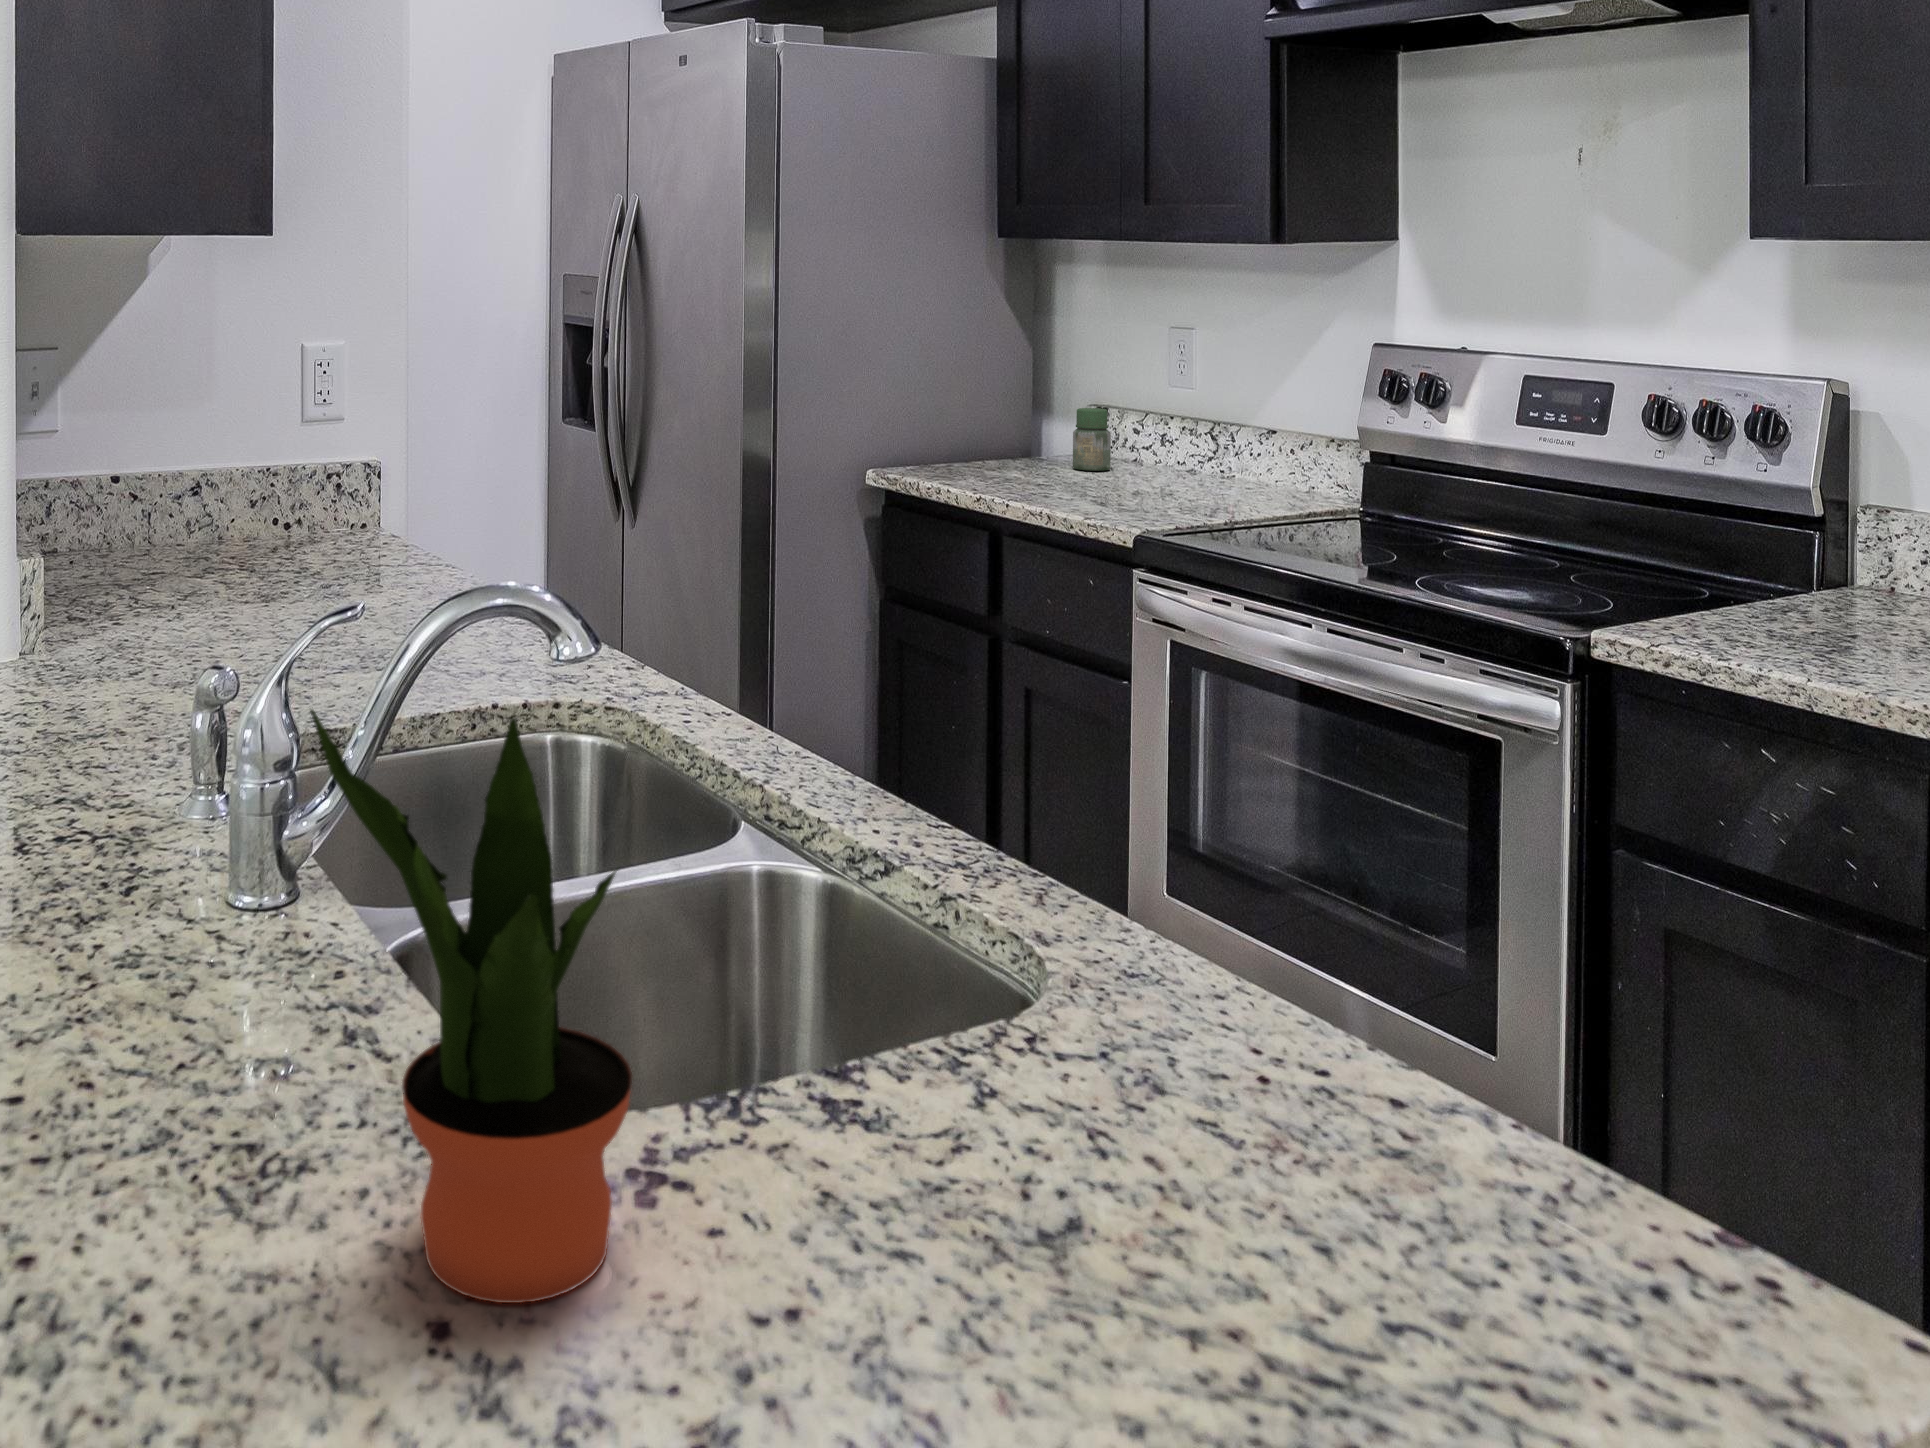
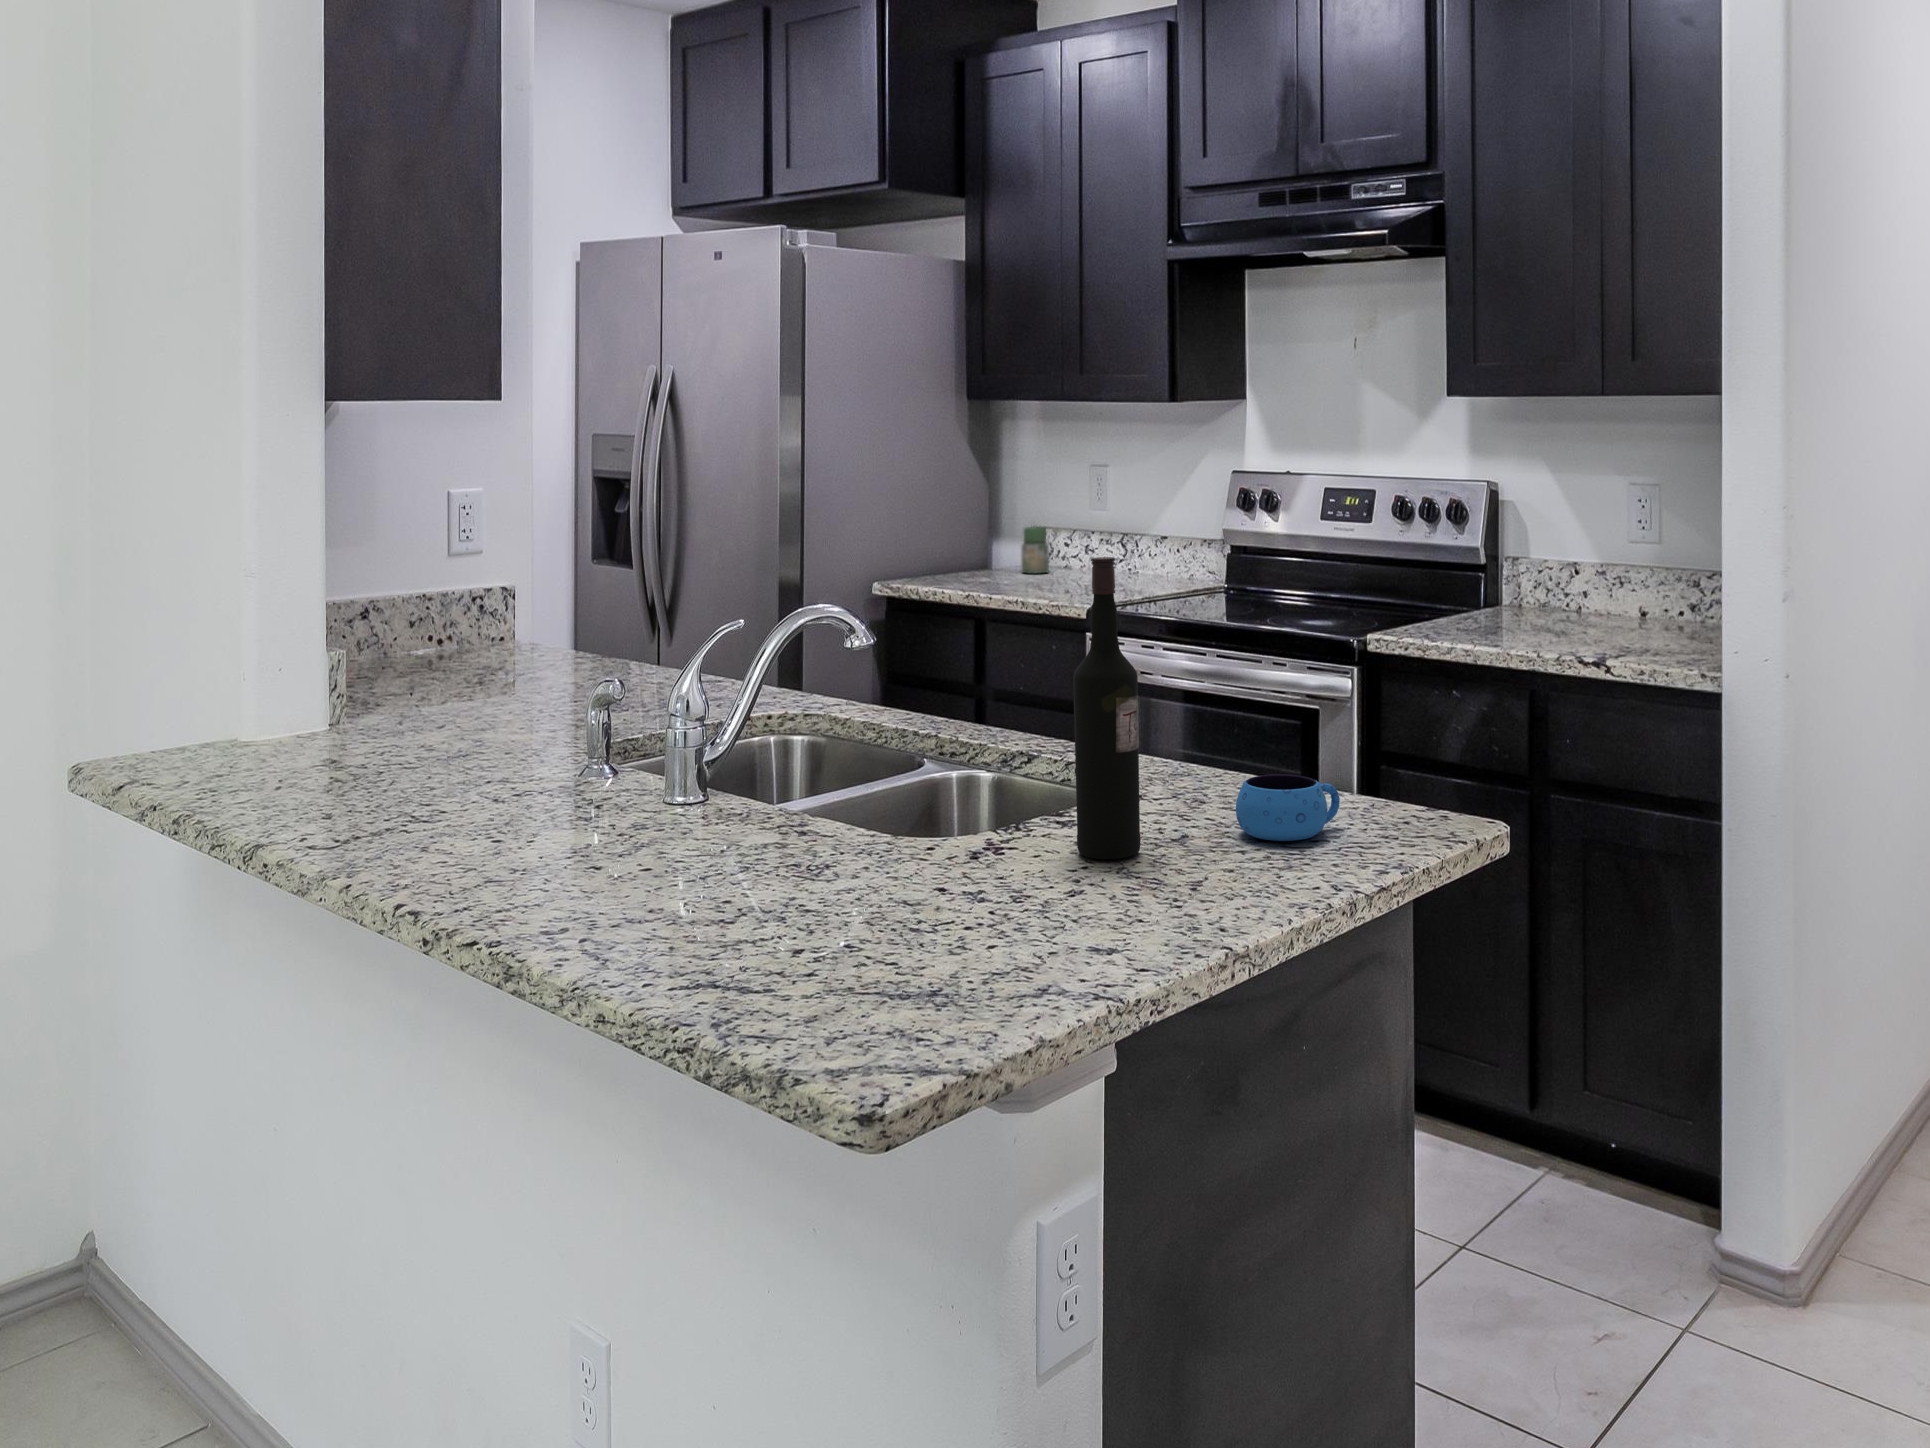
wine bottle: none [808,583,952,1280] -> present [1073,557,1140,859]
potted plant: present [310,709,632,1303] -> none [858,623,1005,884]
mug: none [1201,1091,1469,1299] -> present [1236,774,1340,841]

